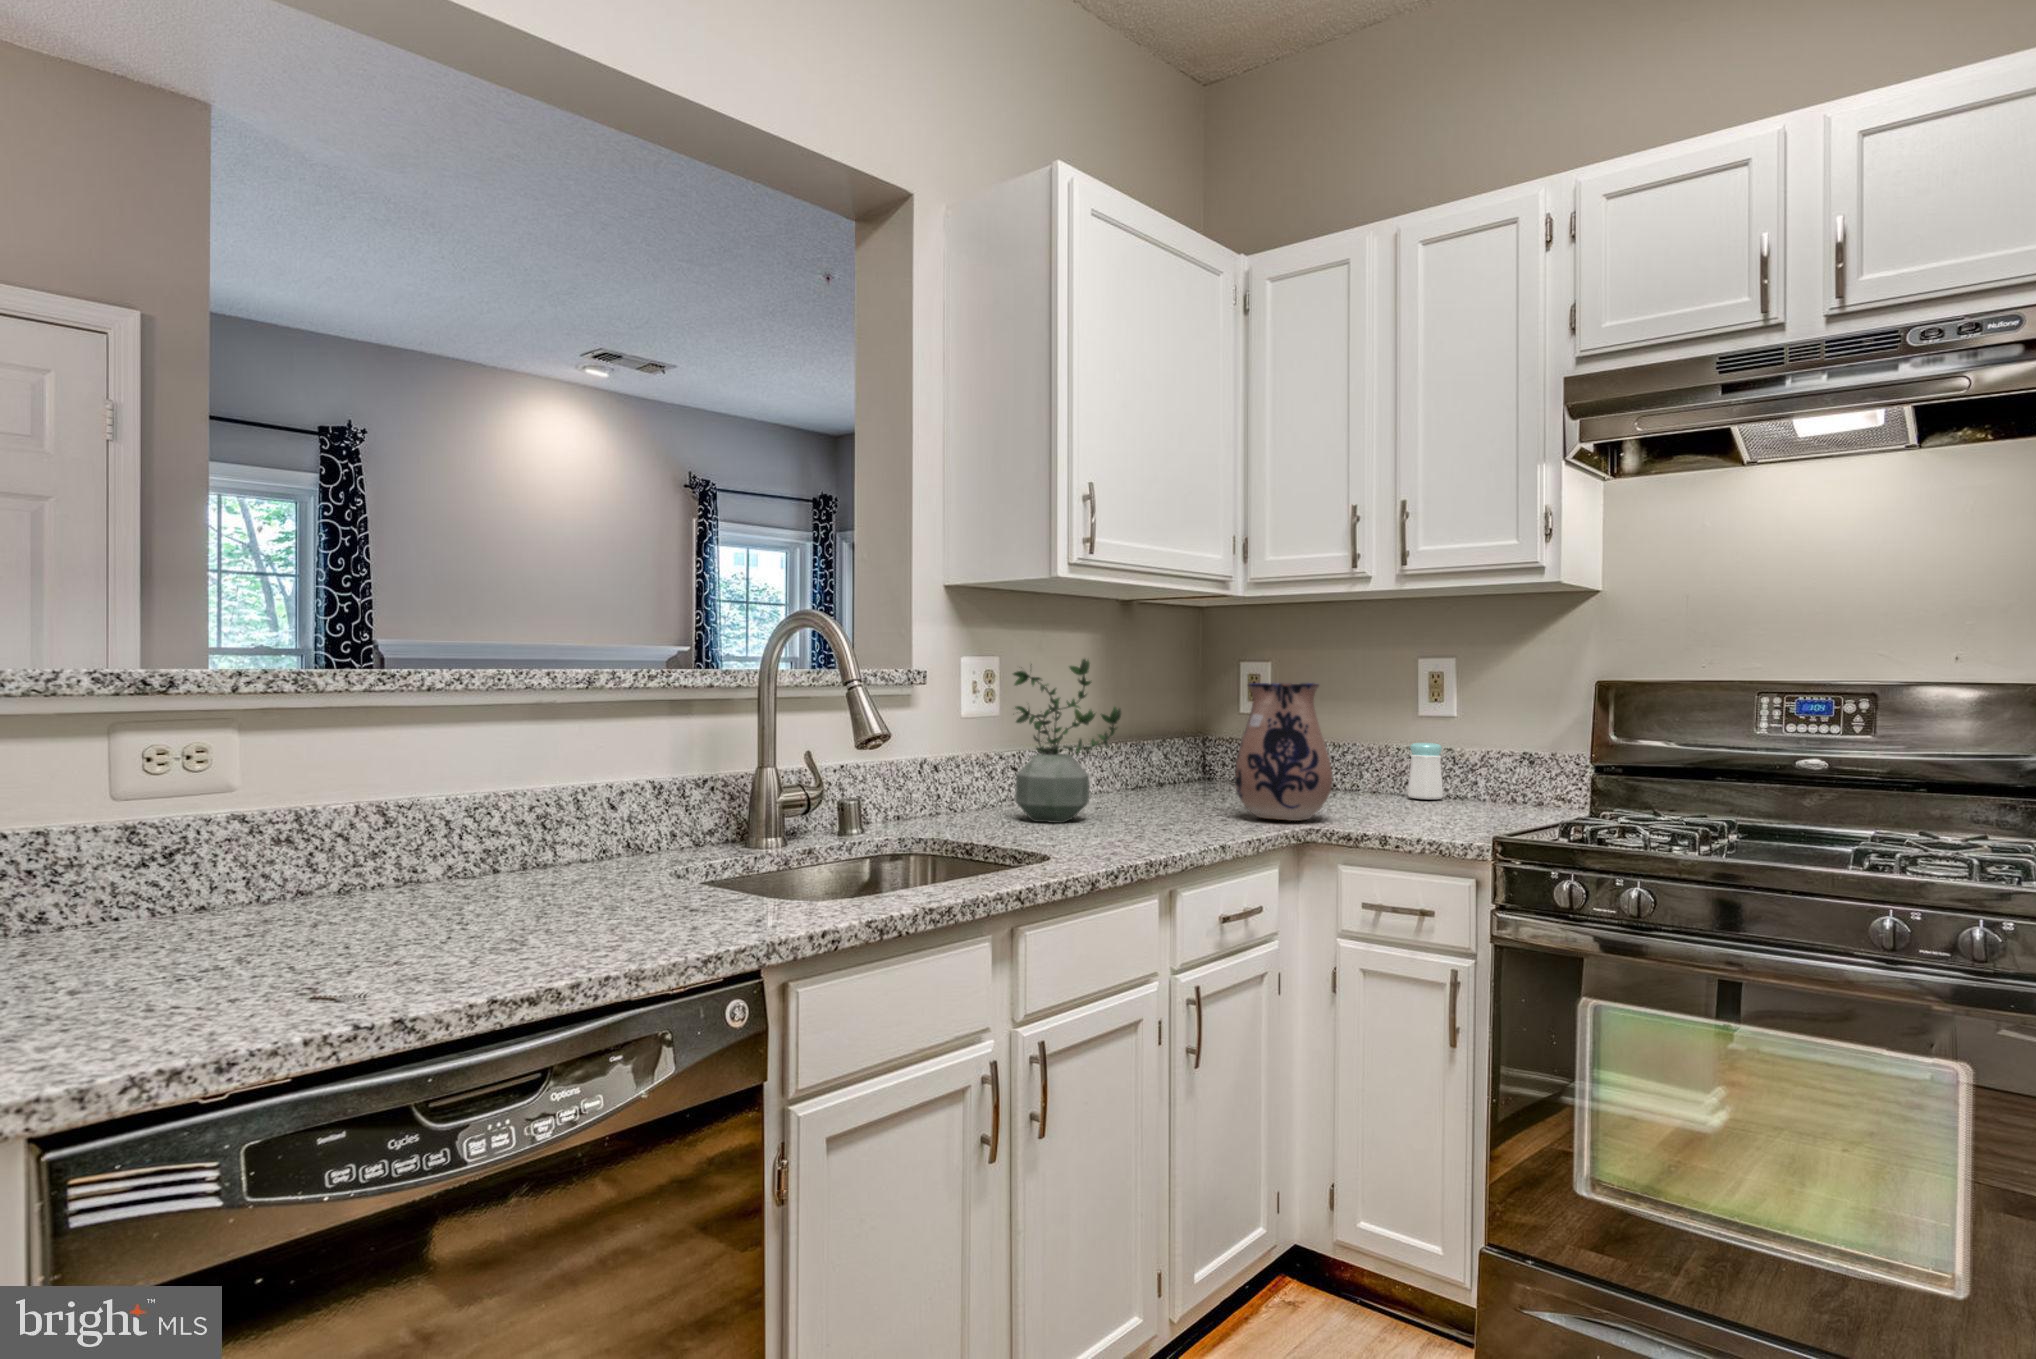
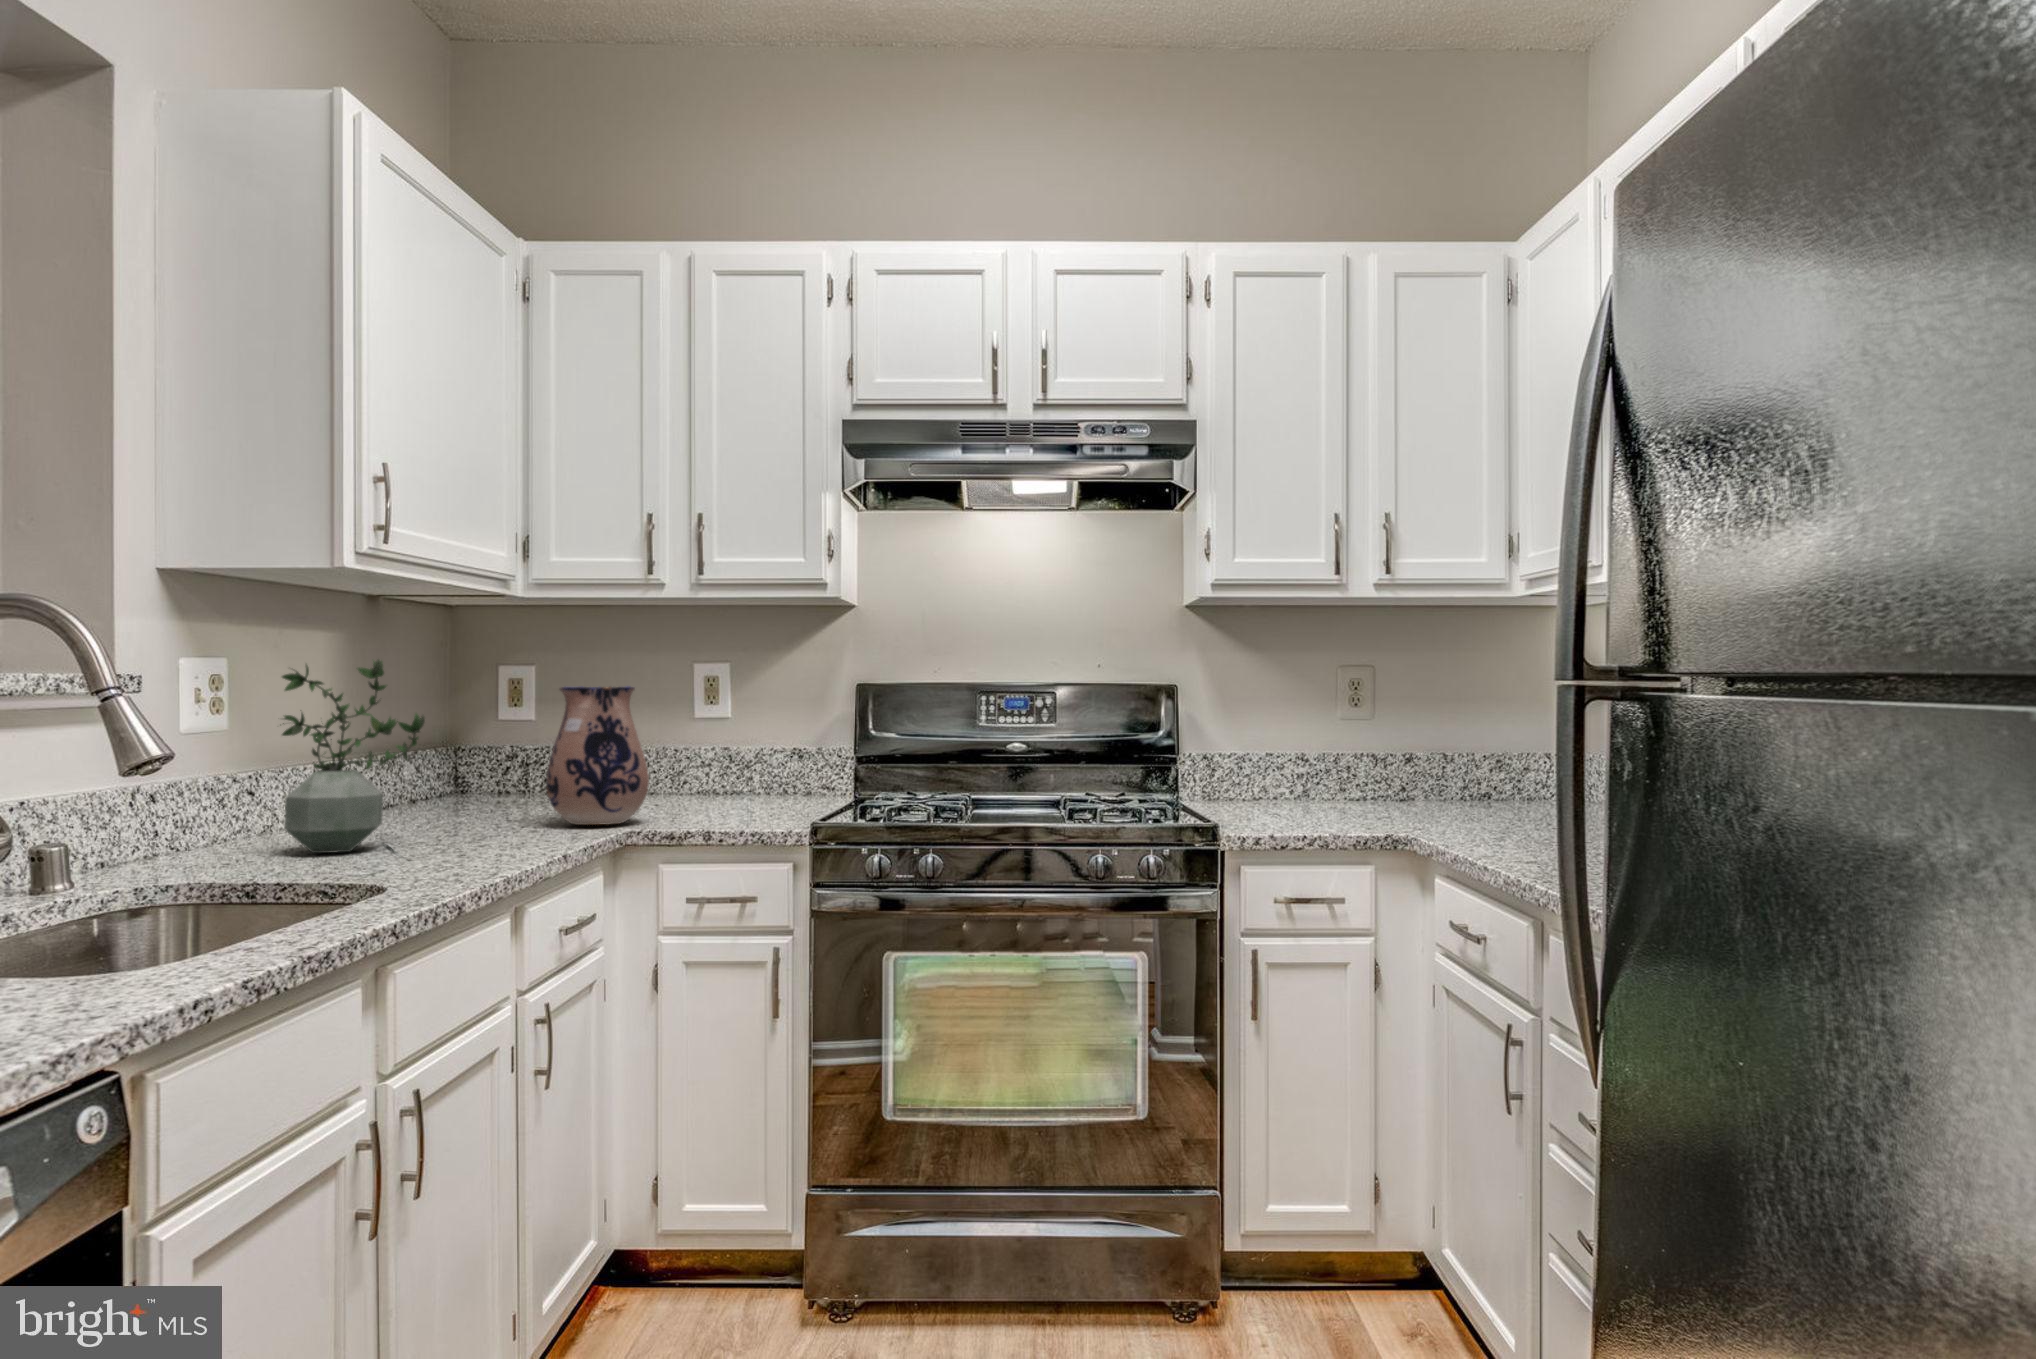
salt shaker: present [1408,743,1443,800] -> none [686,743,720,797]

